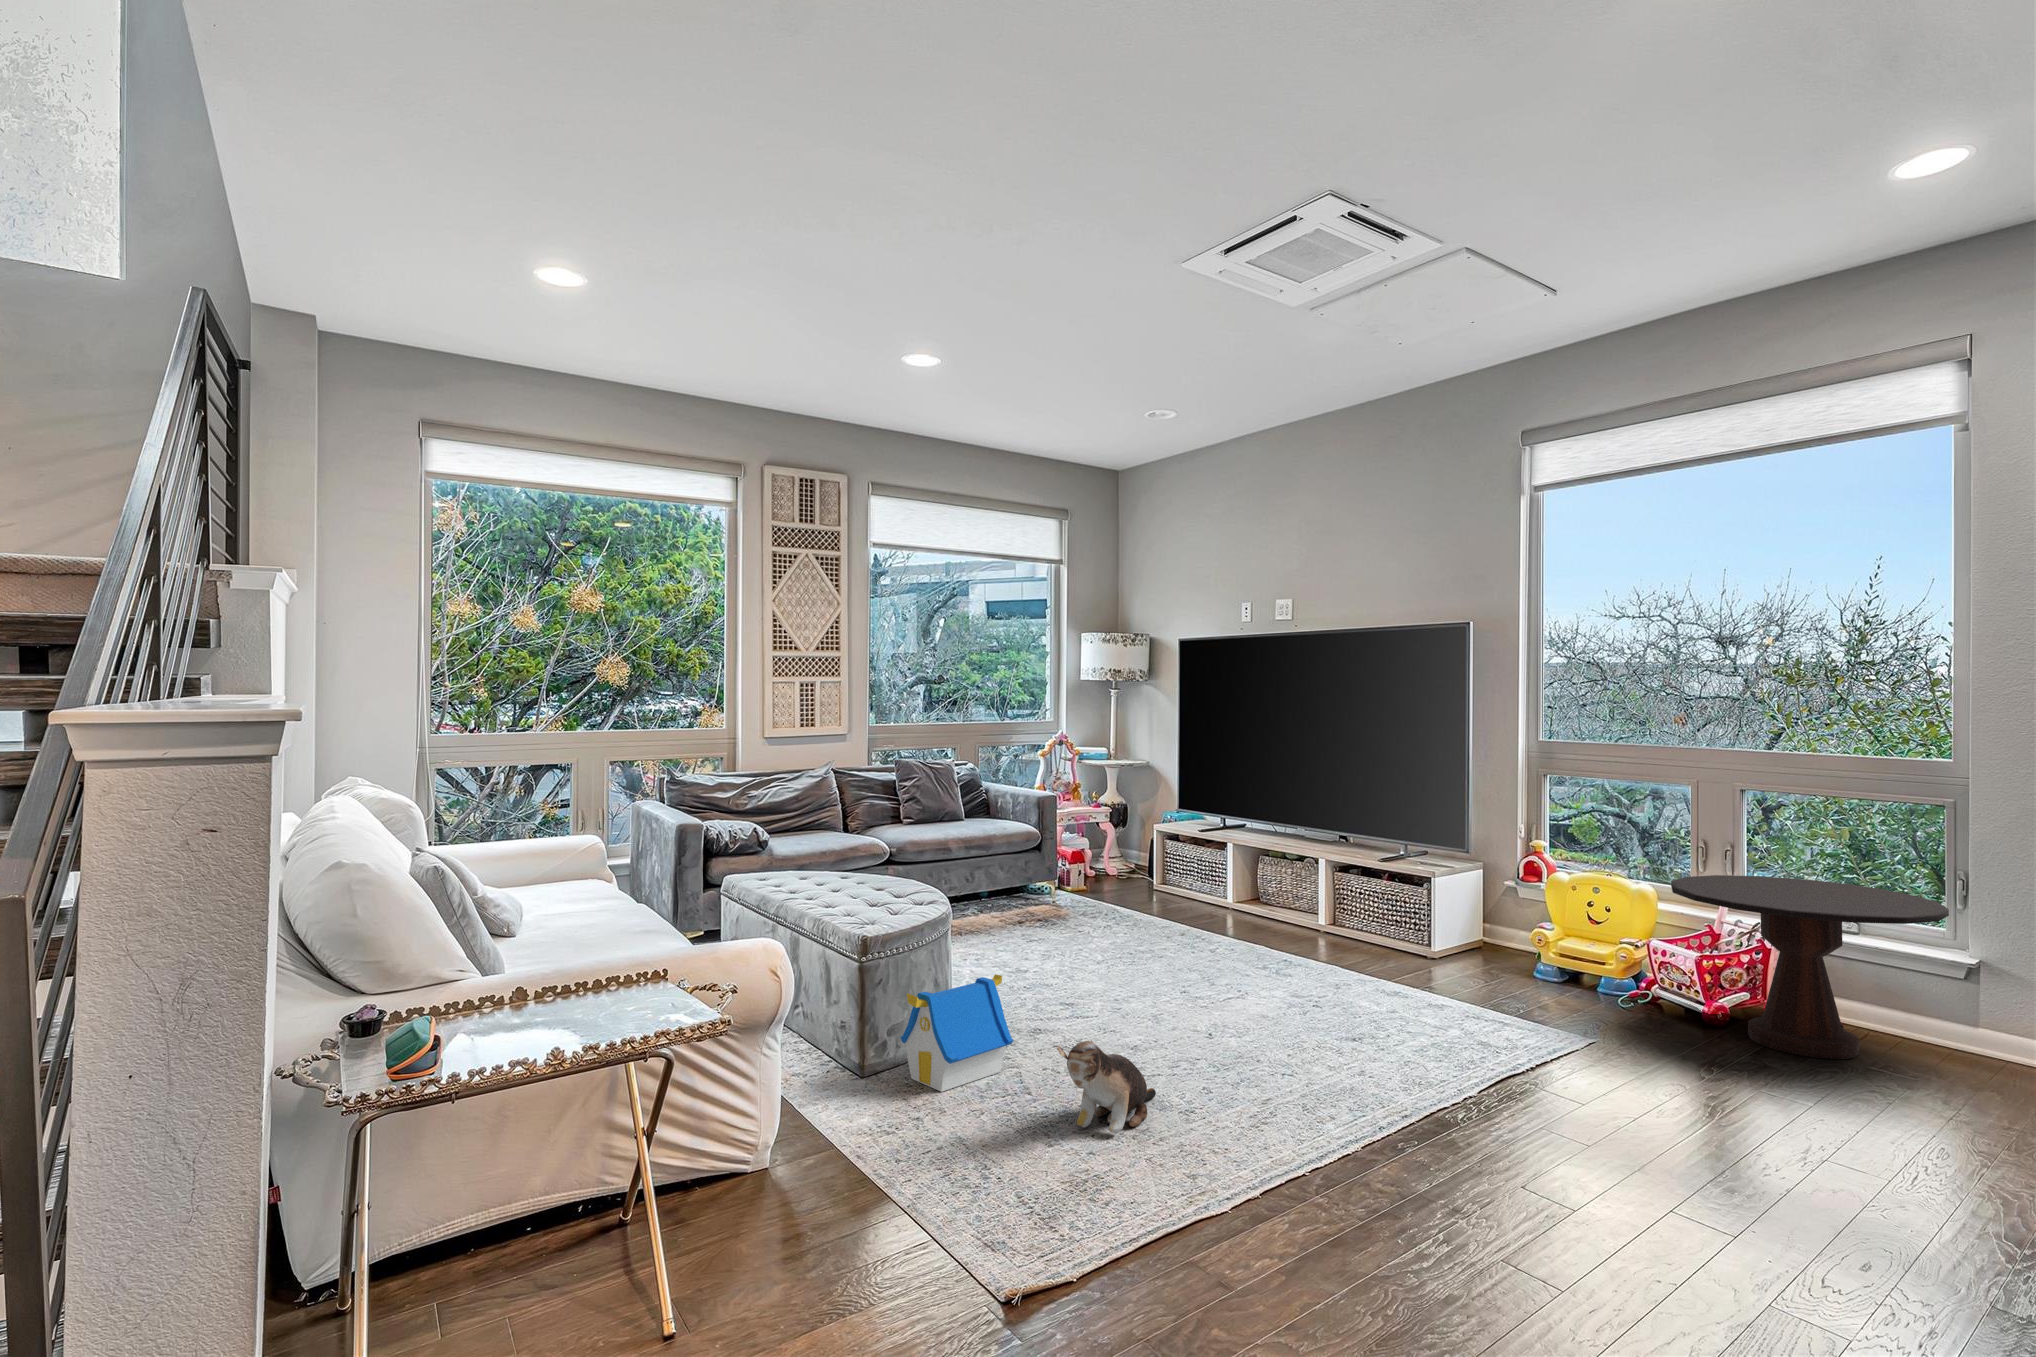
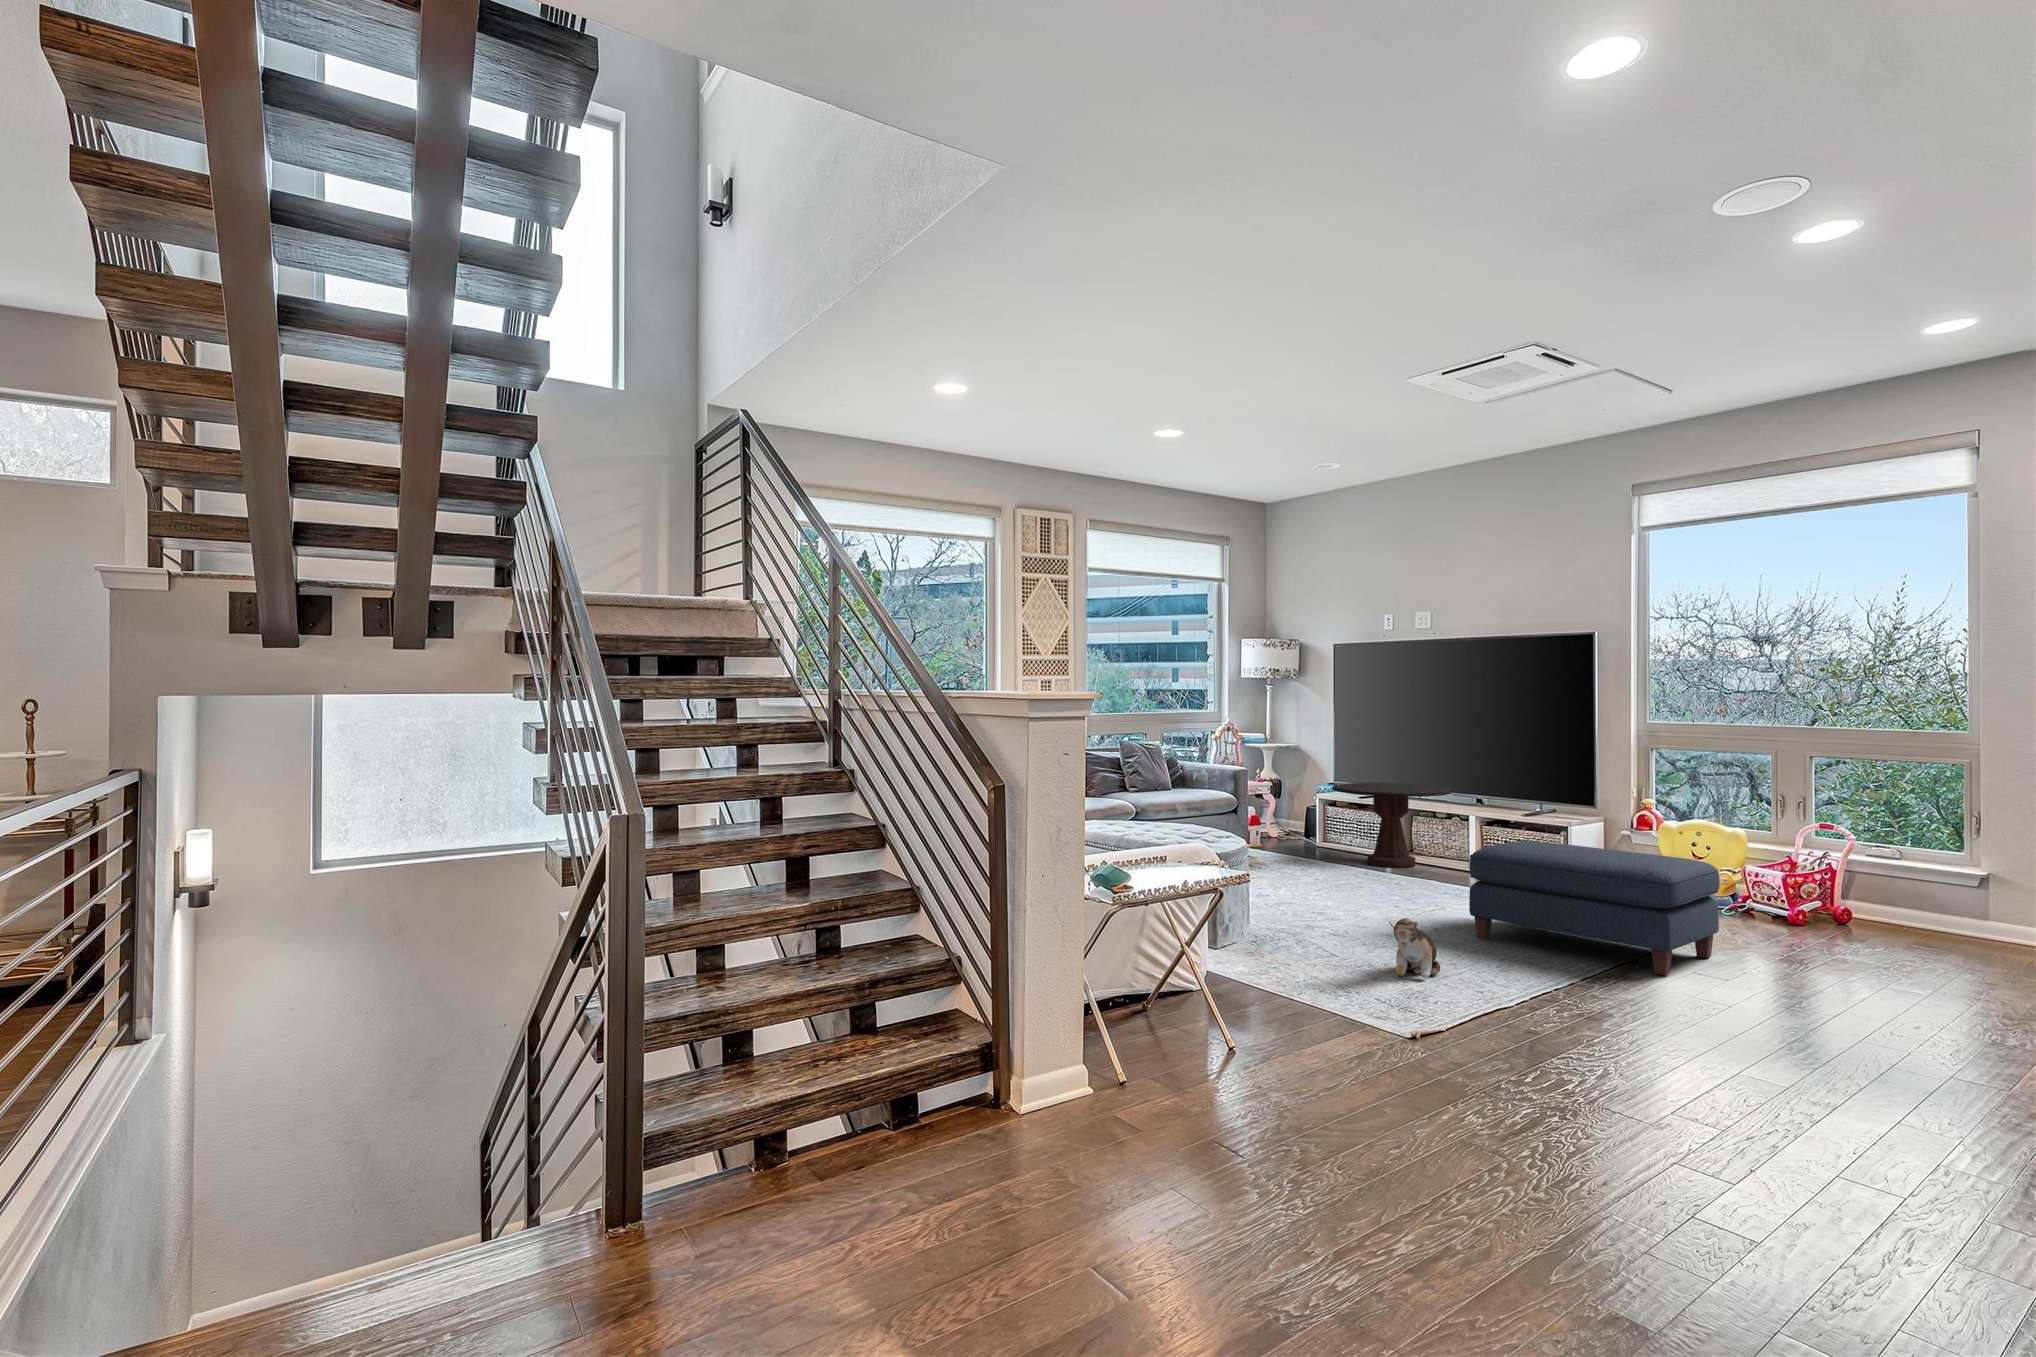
side table: present [1671,875,1949,1059] -> present [1332,783,1451,868]
ottoman: none [1242,907,1581,1129] -> present [1469,841,1720,976]
toy house: present [900,975,1014,1092] -> none [1247,885,1327,960]

